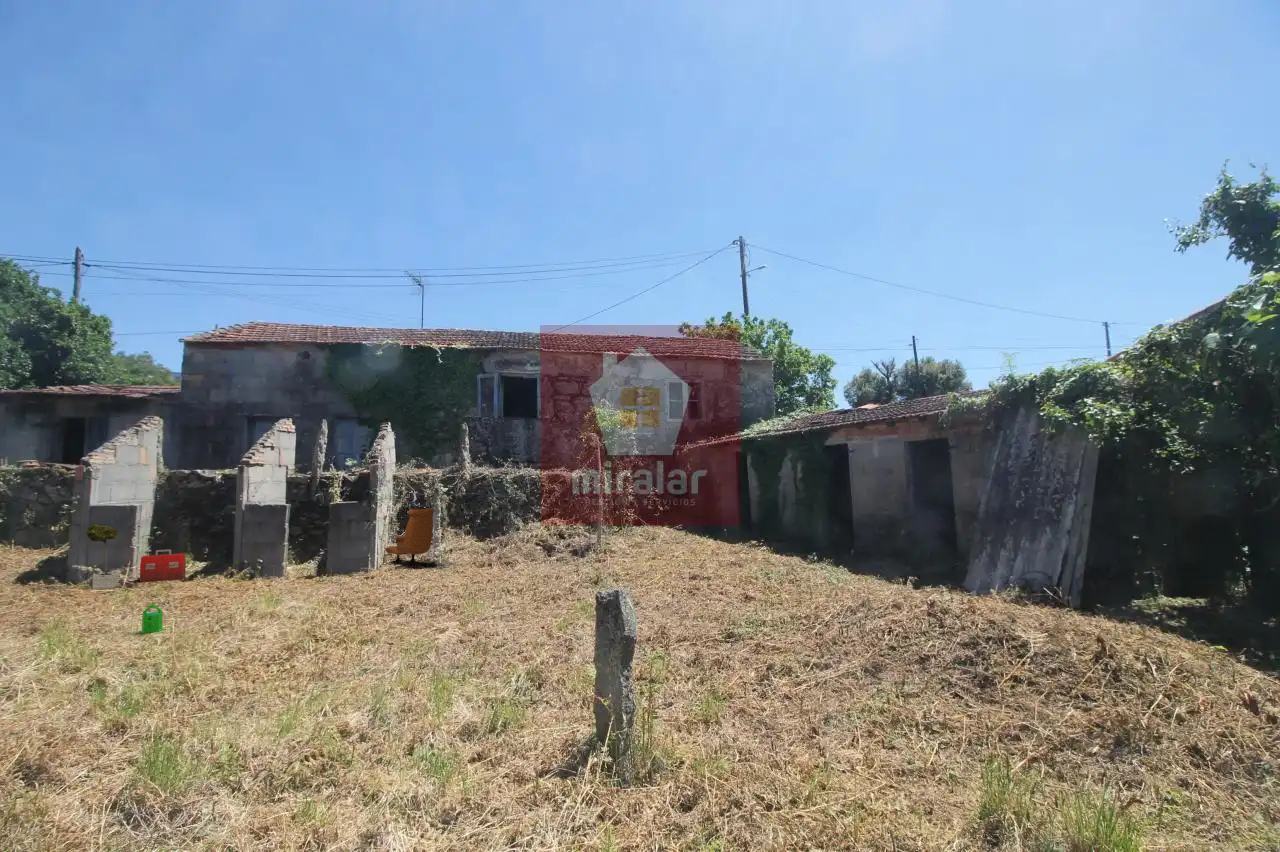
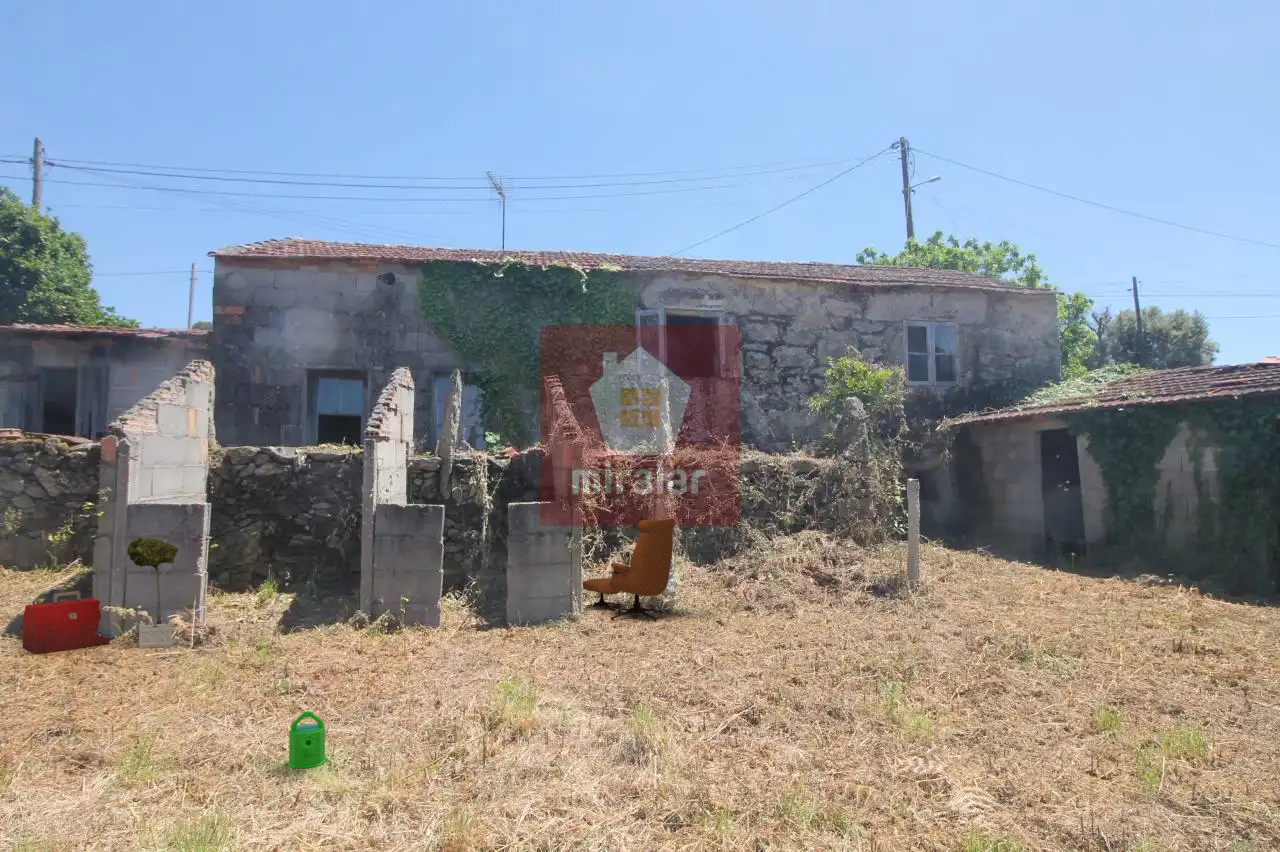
toolbox: present [140,549,186,582] -> present [23,591,110,655]

